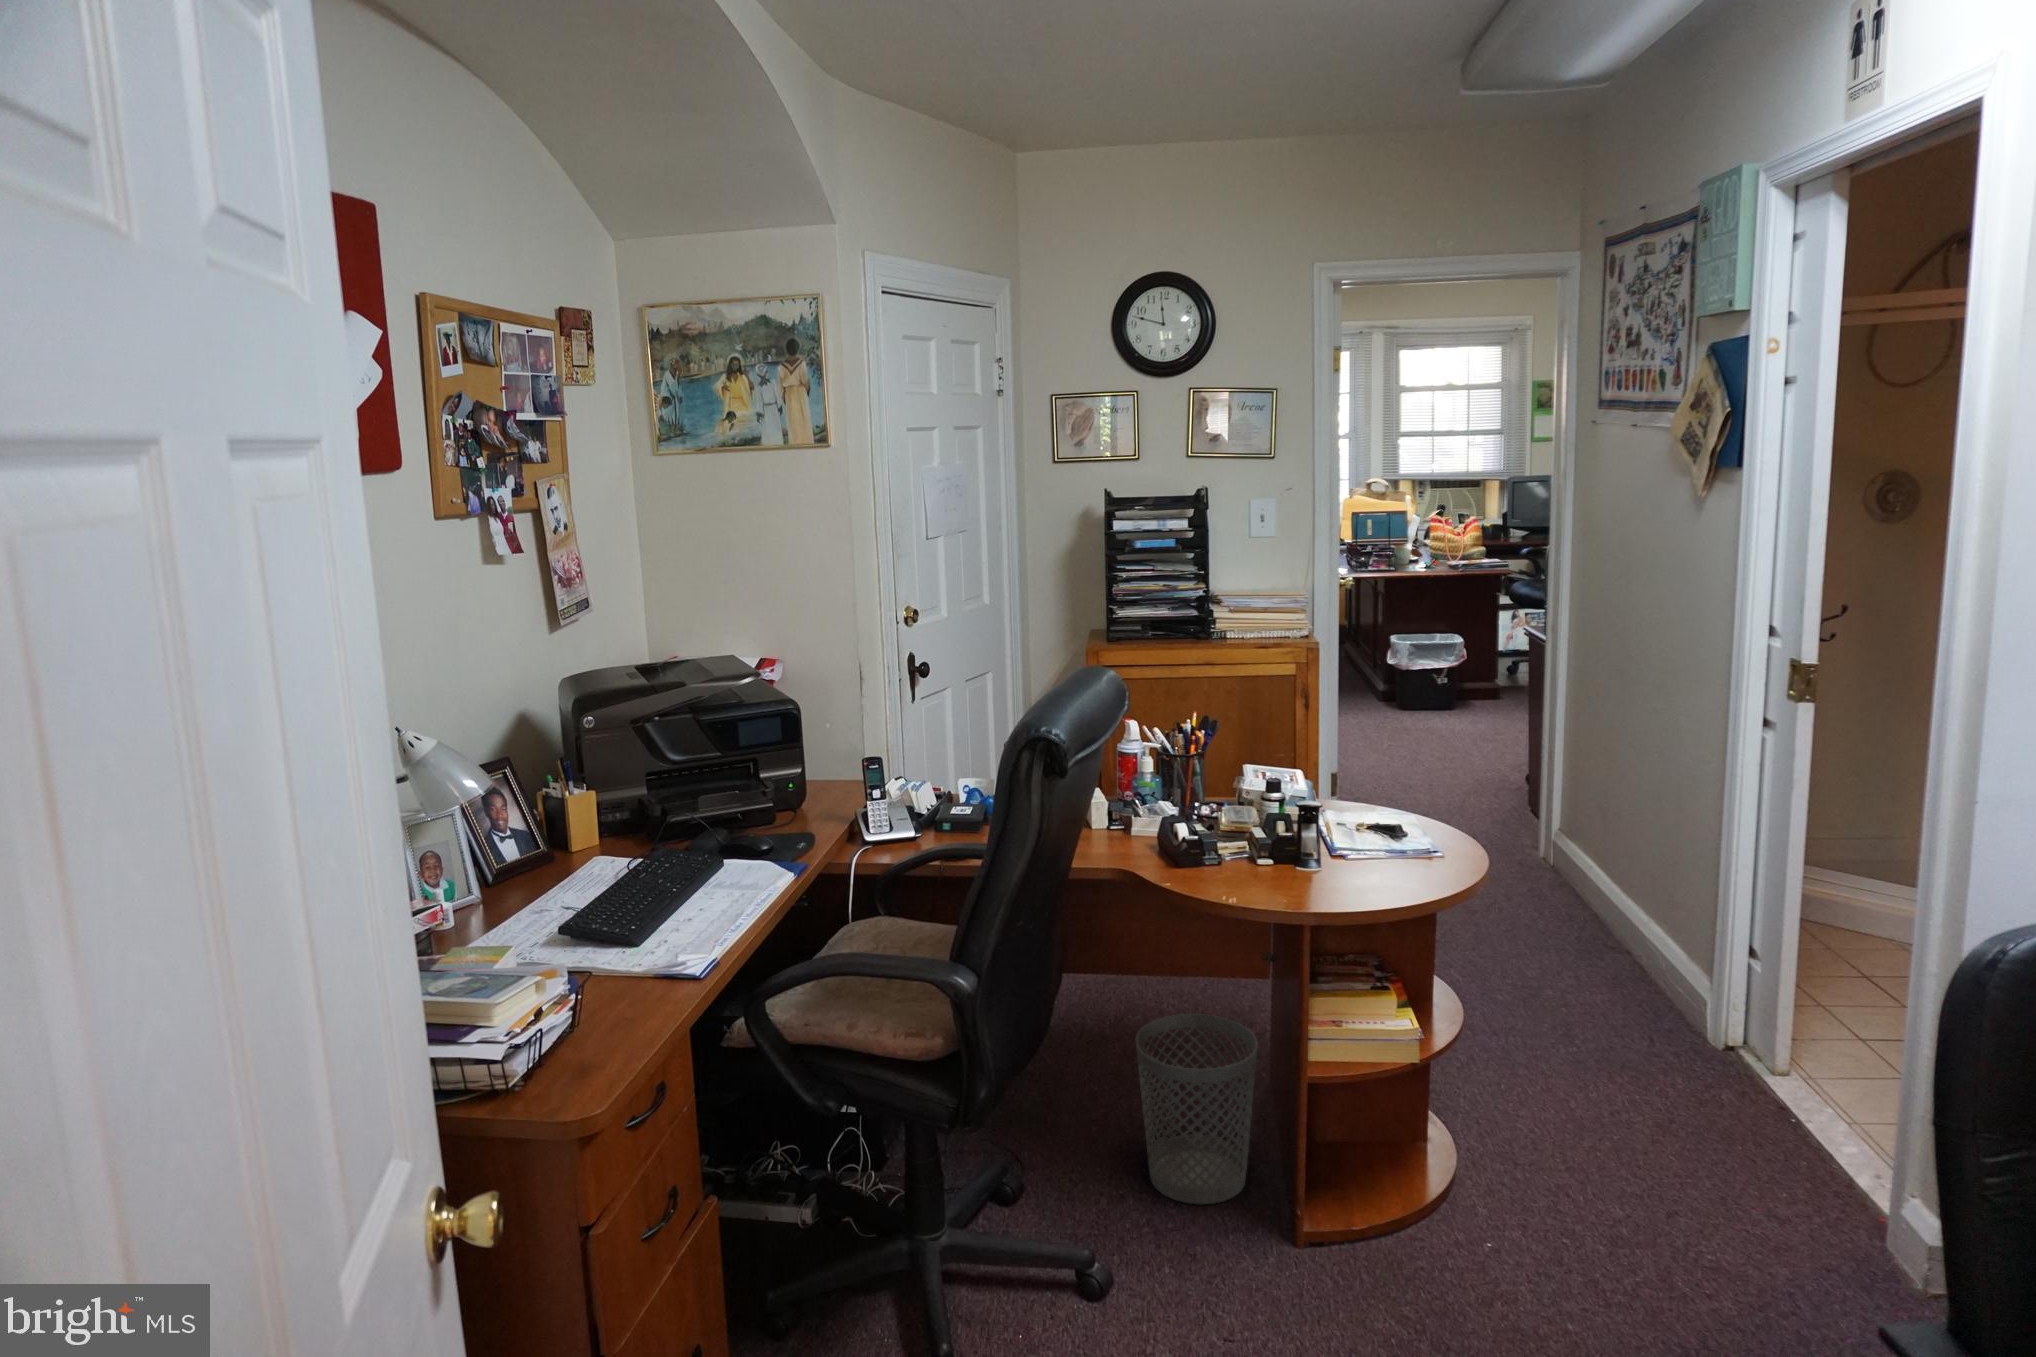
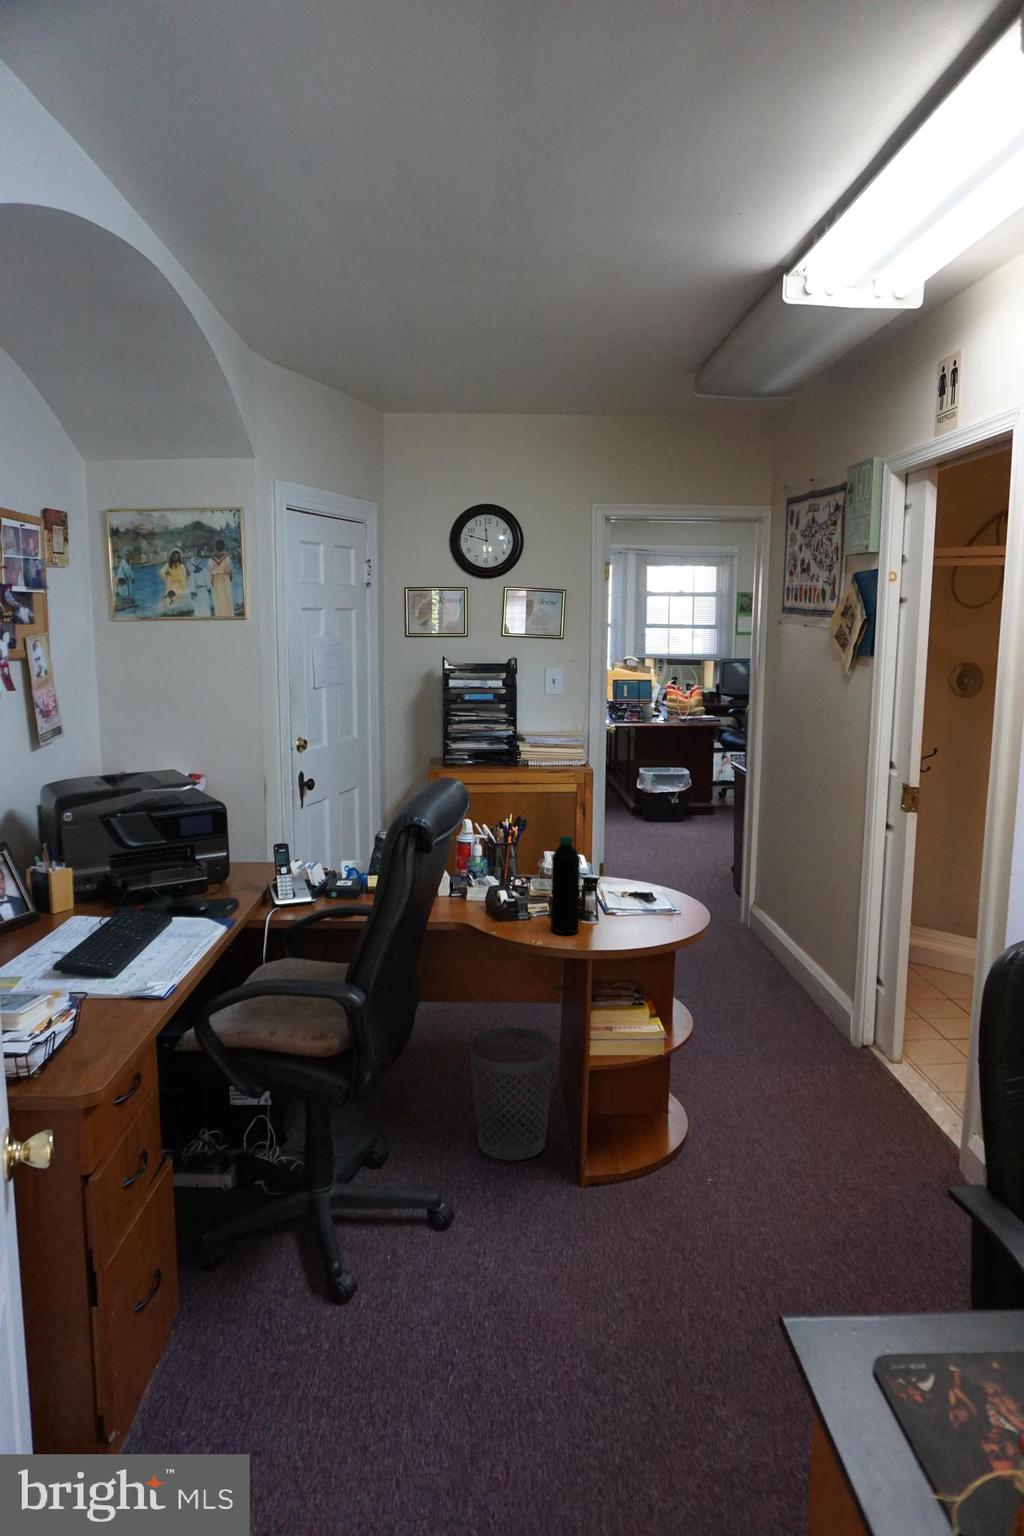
water bottle: none [1248,745,1290,888] -> present [551,836,580,934]

